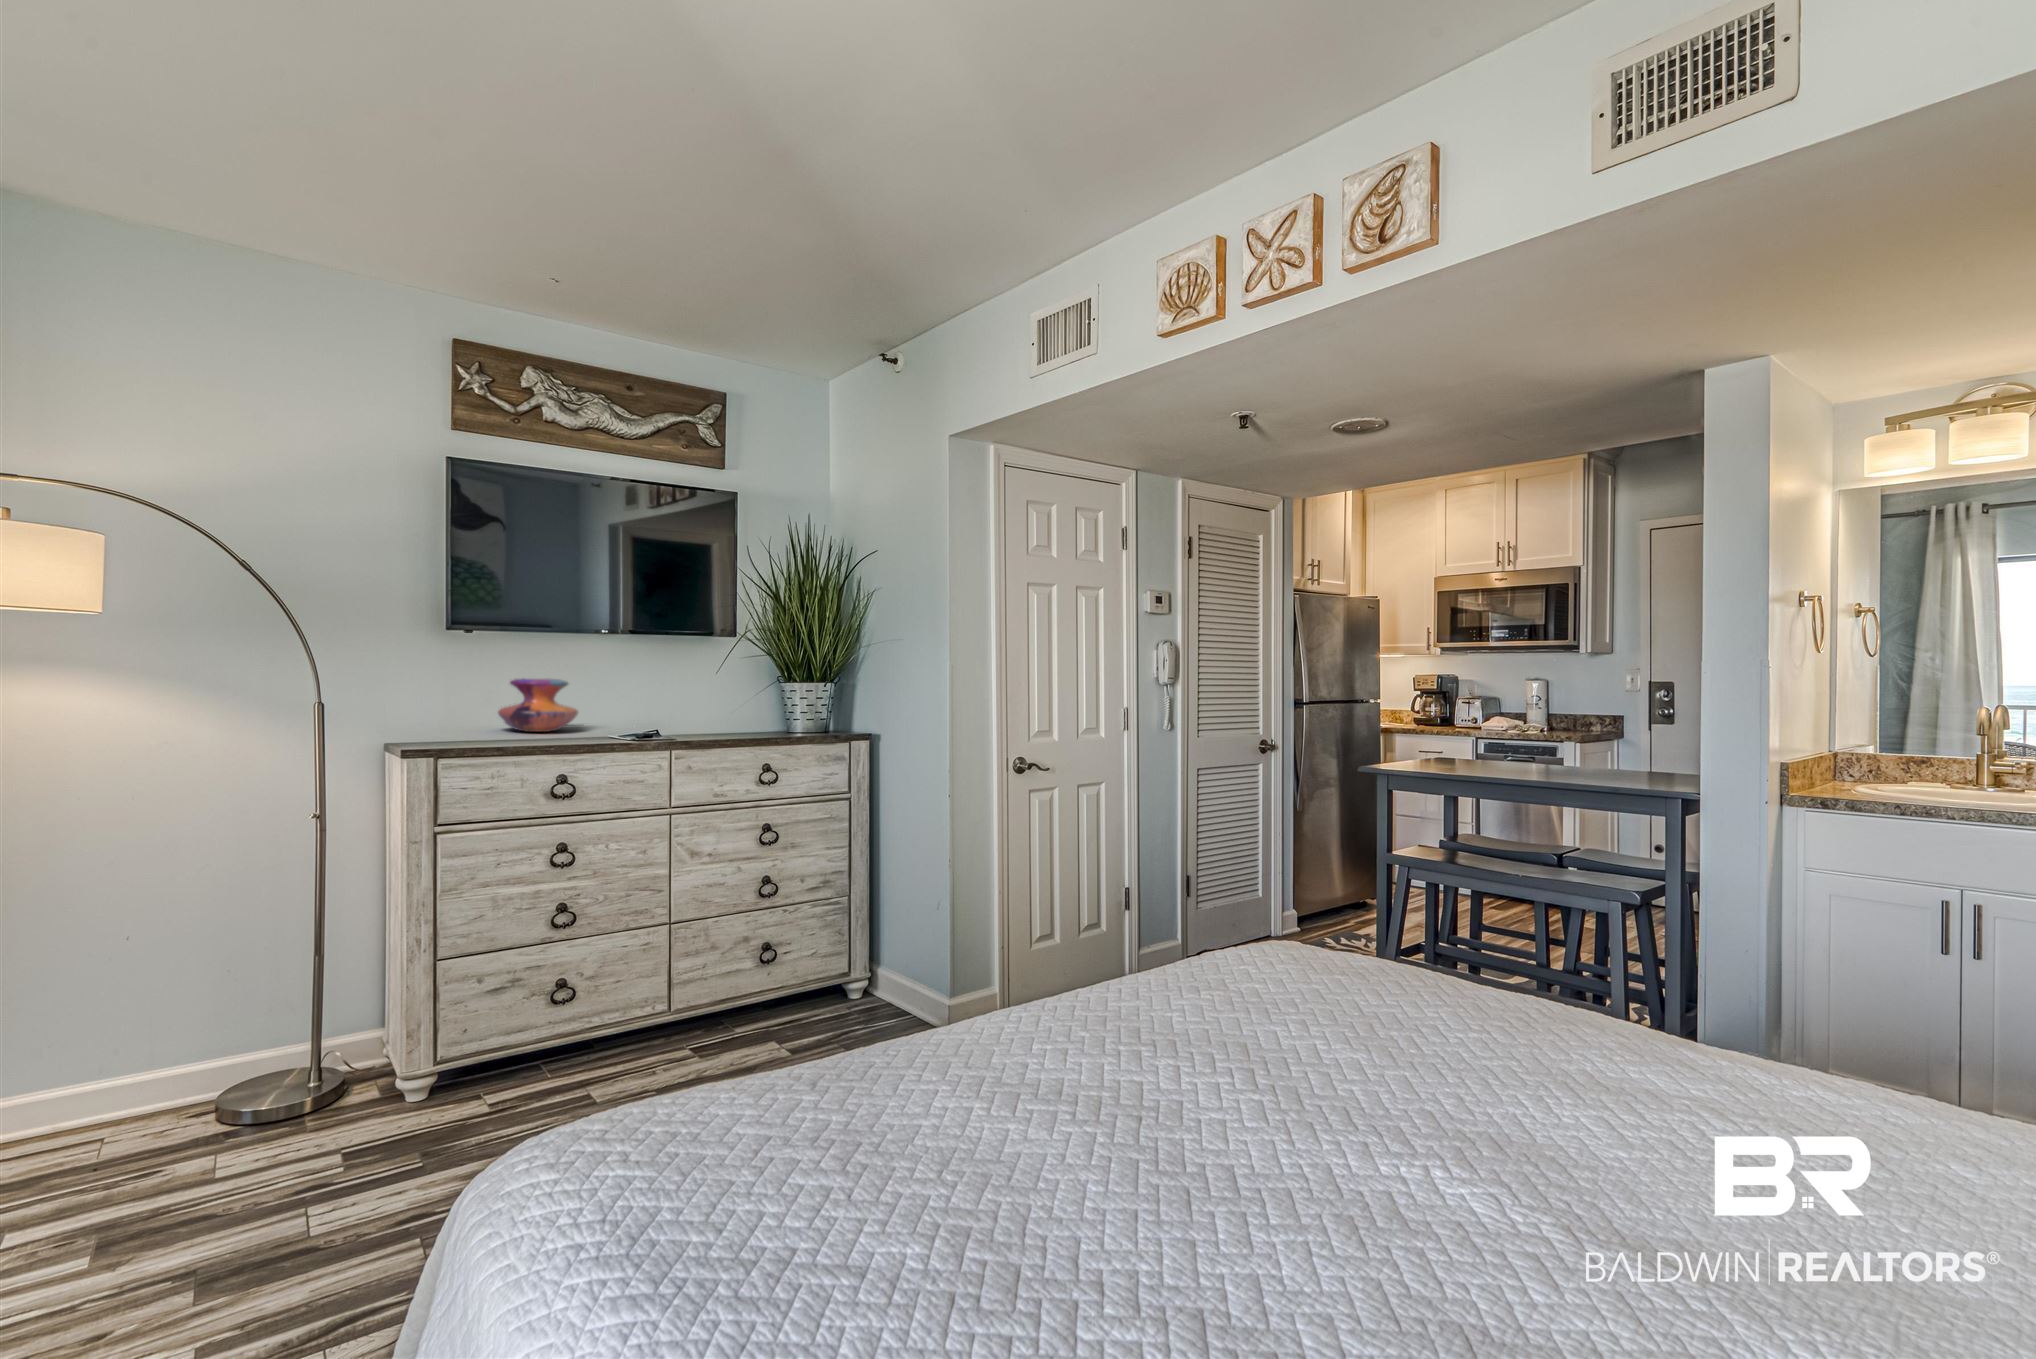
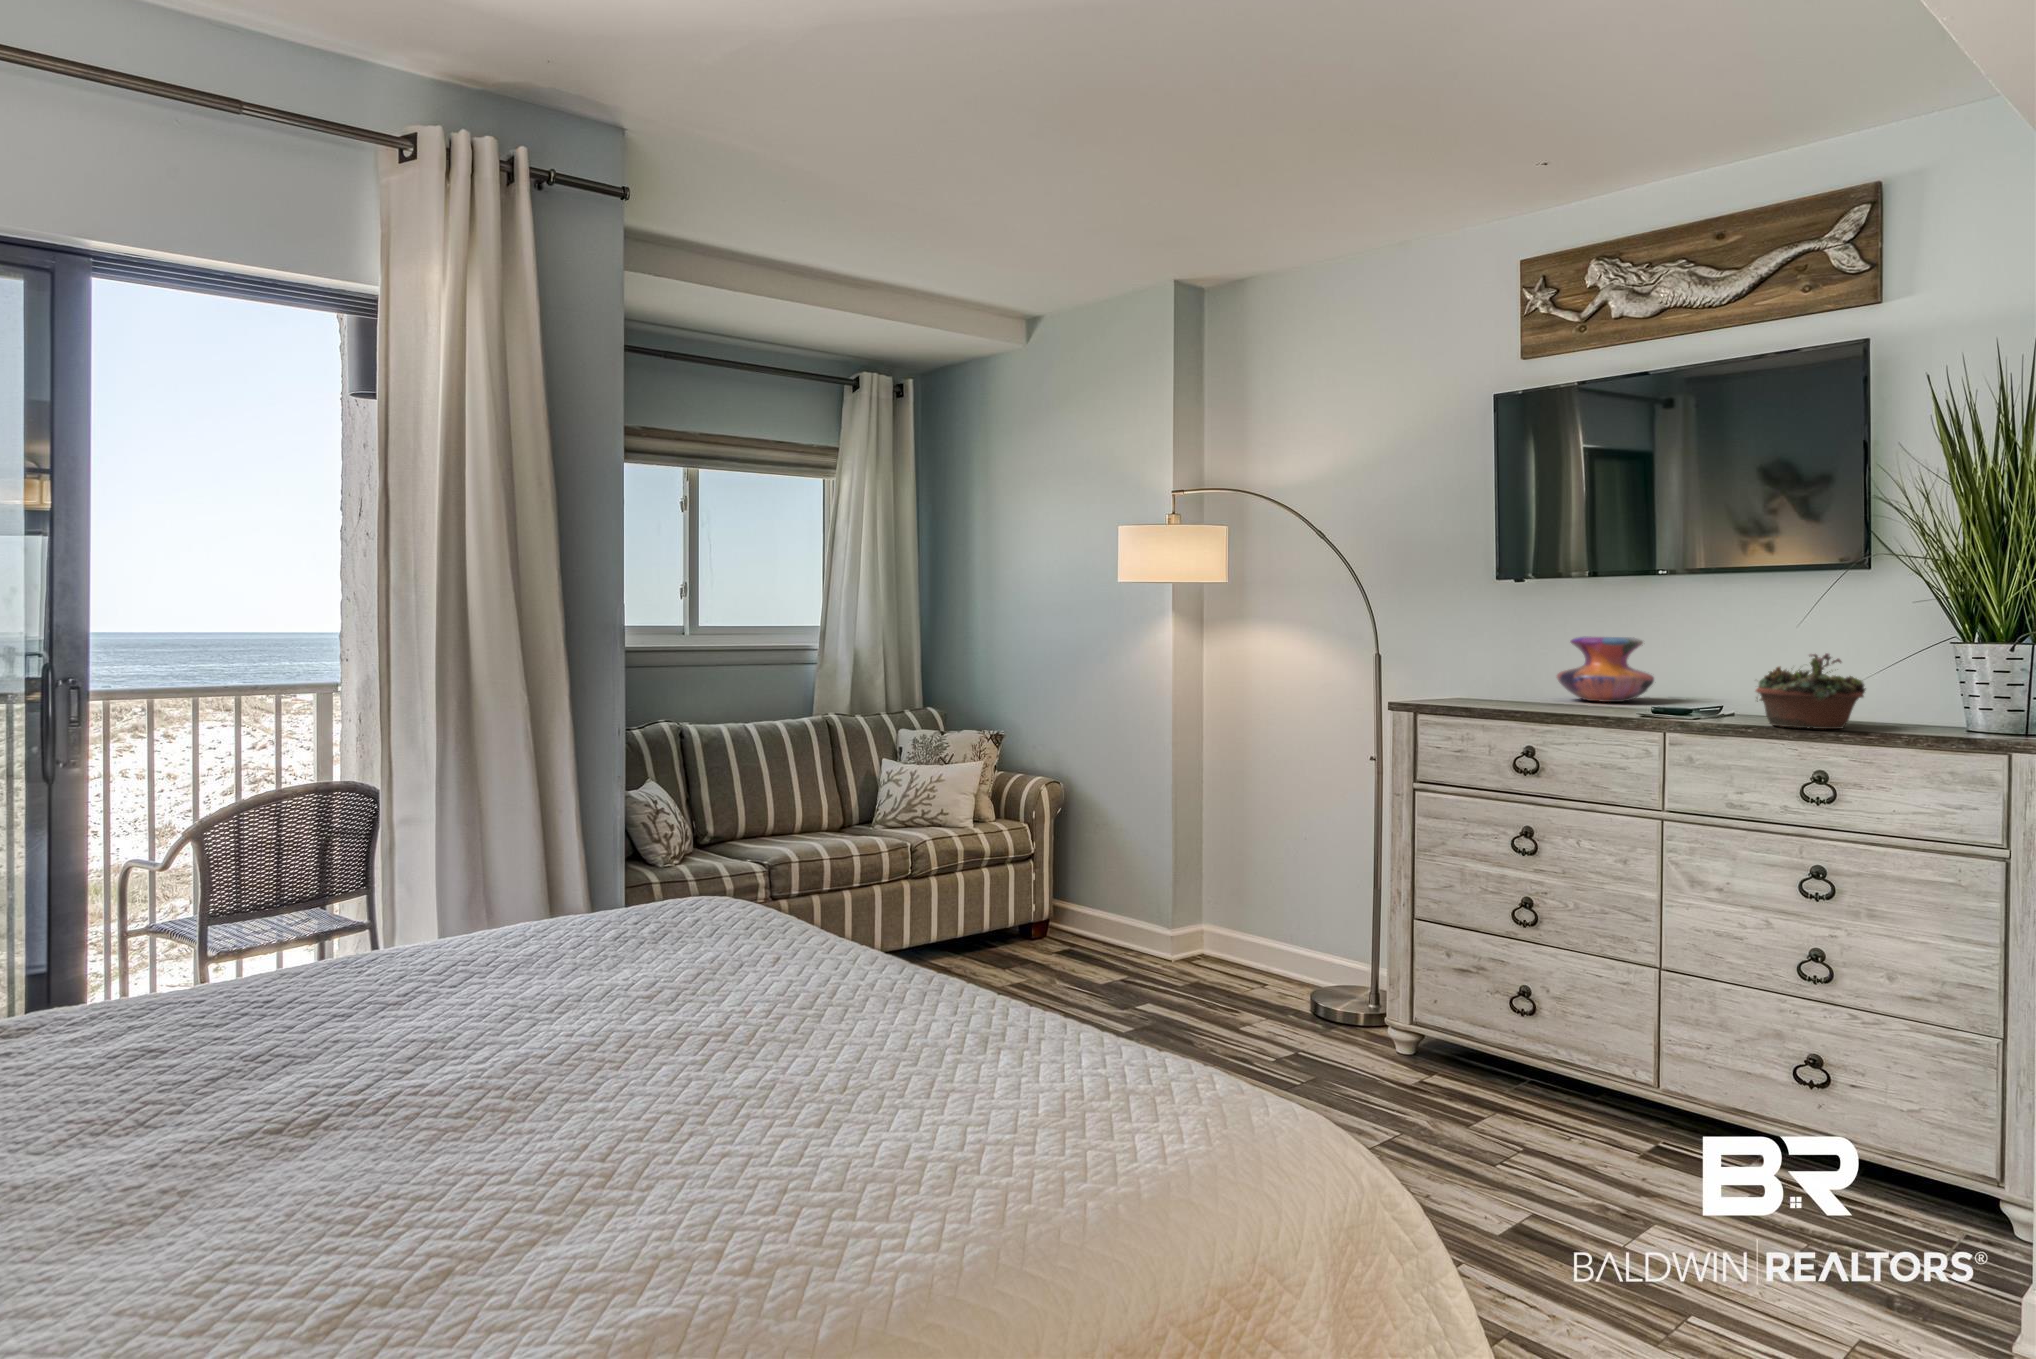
succulent planter: none [713,694,779,743] -> present [1756,653,1866,729]

